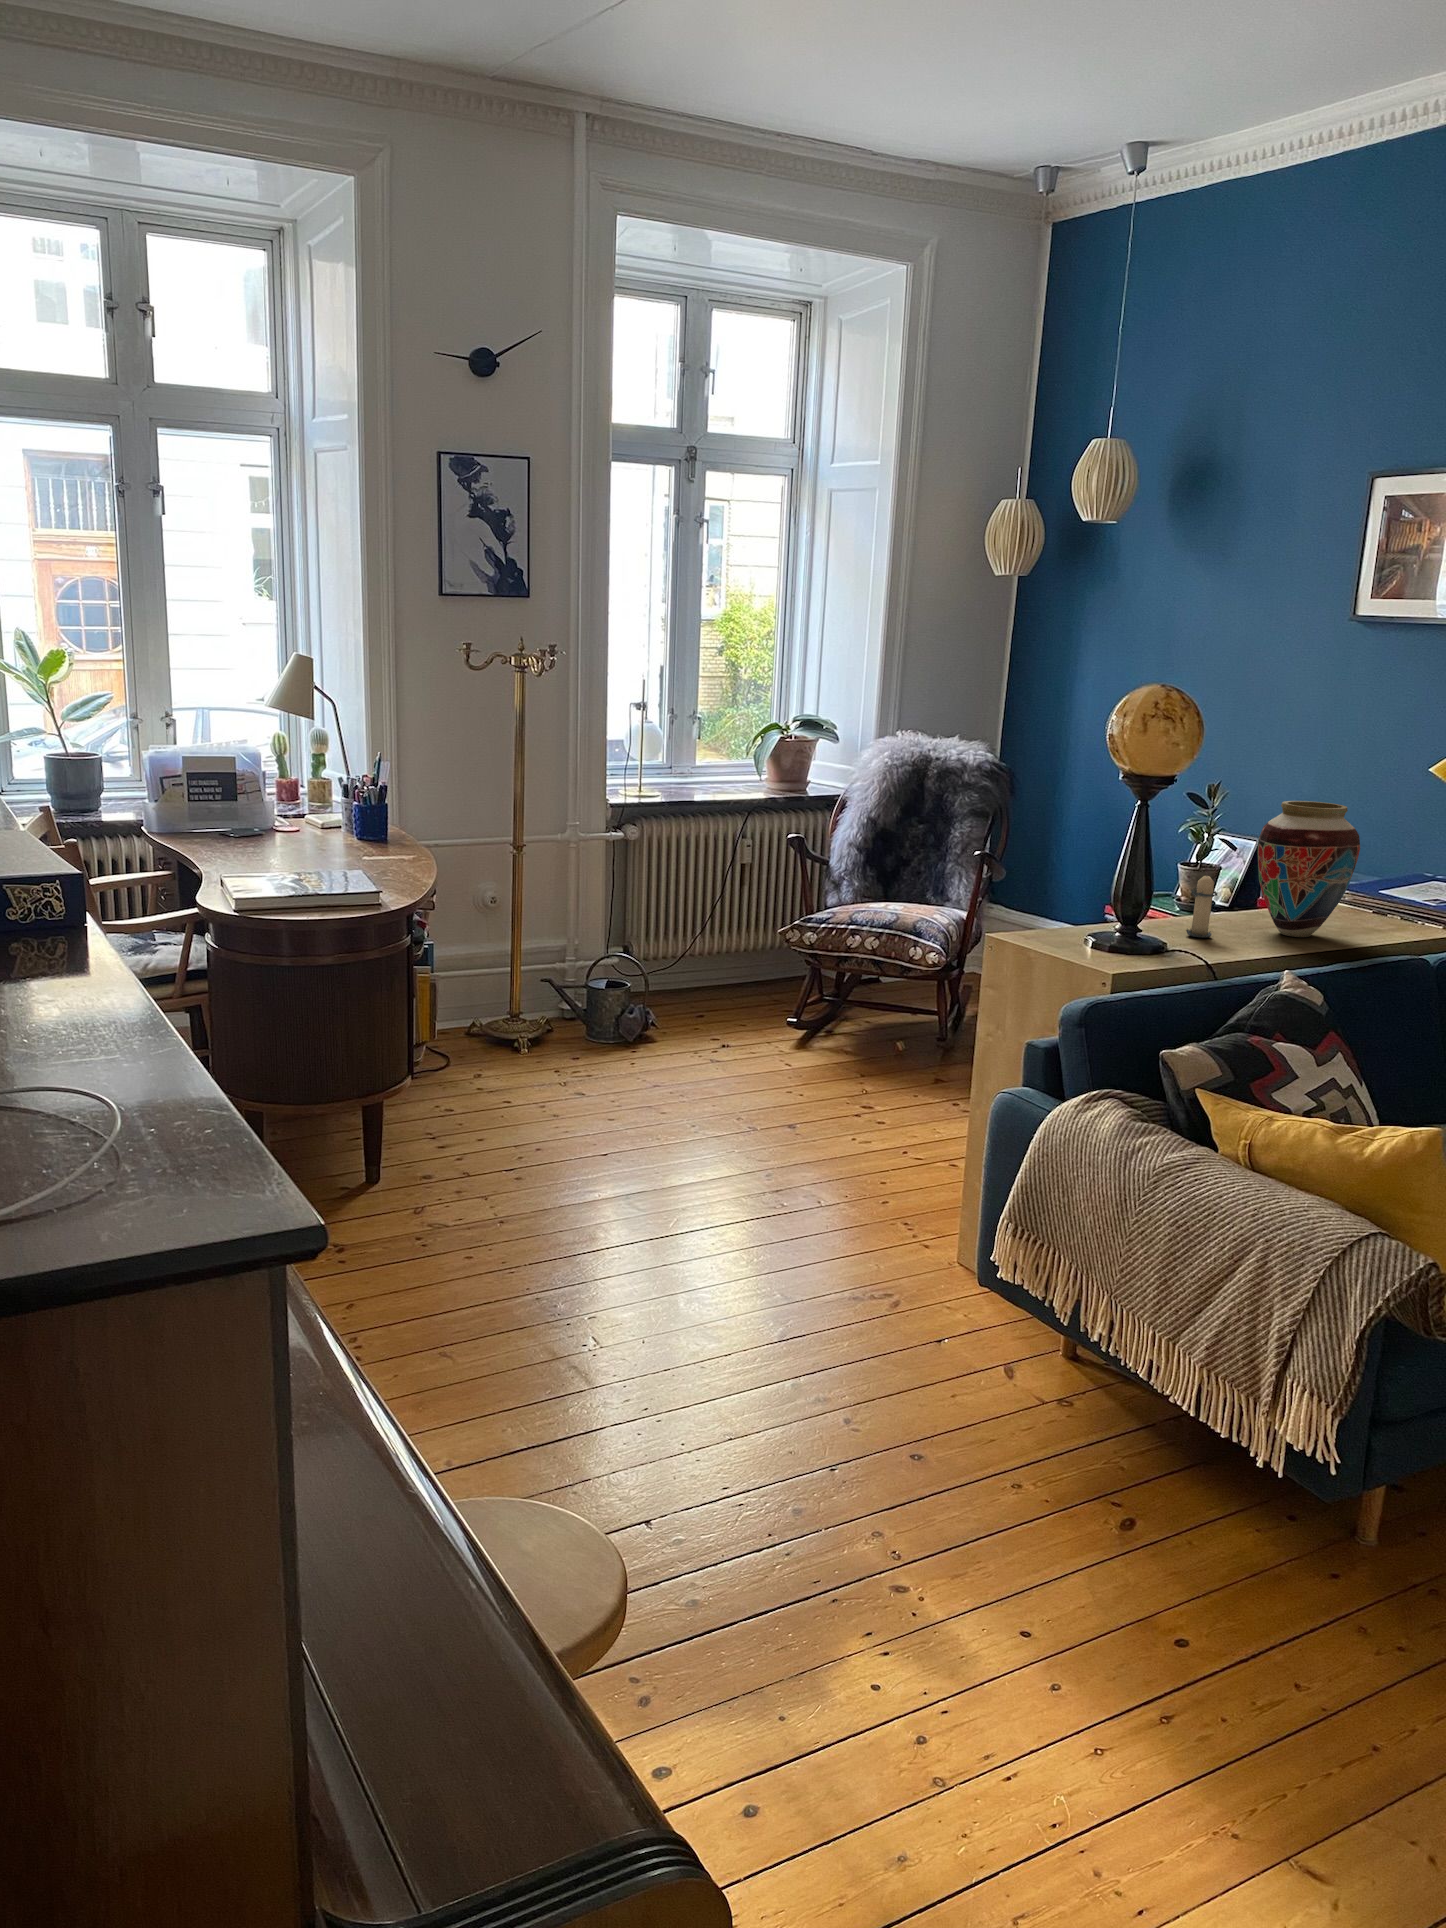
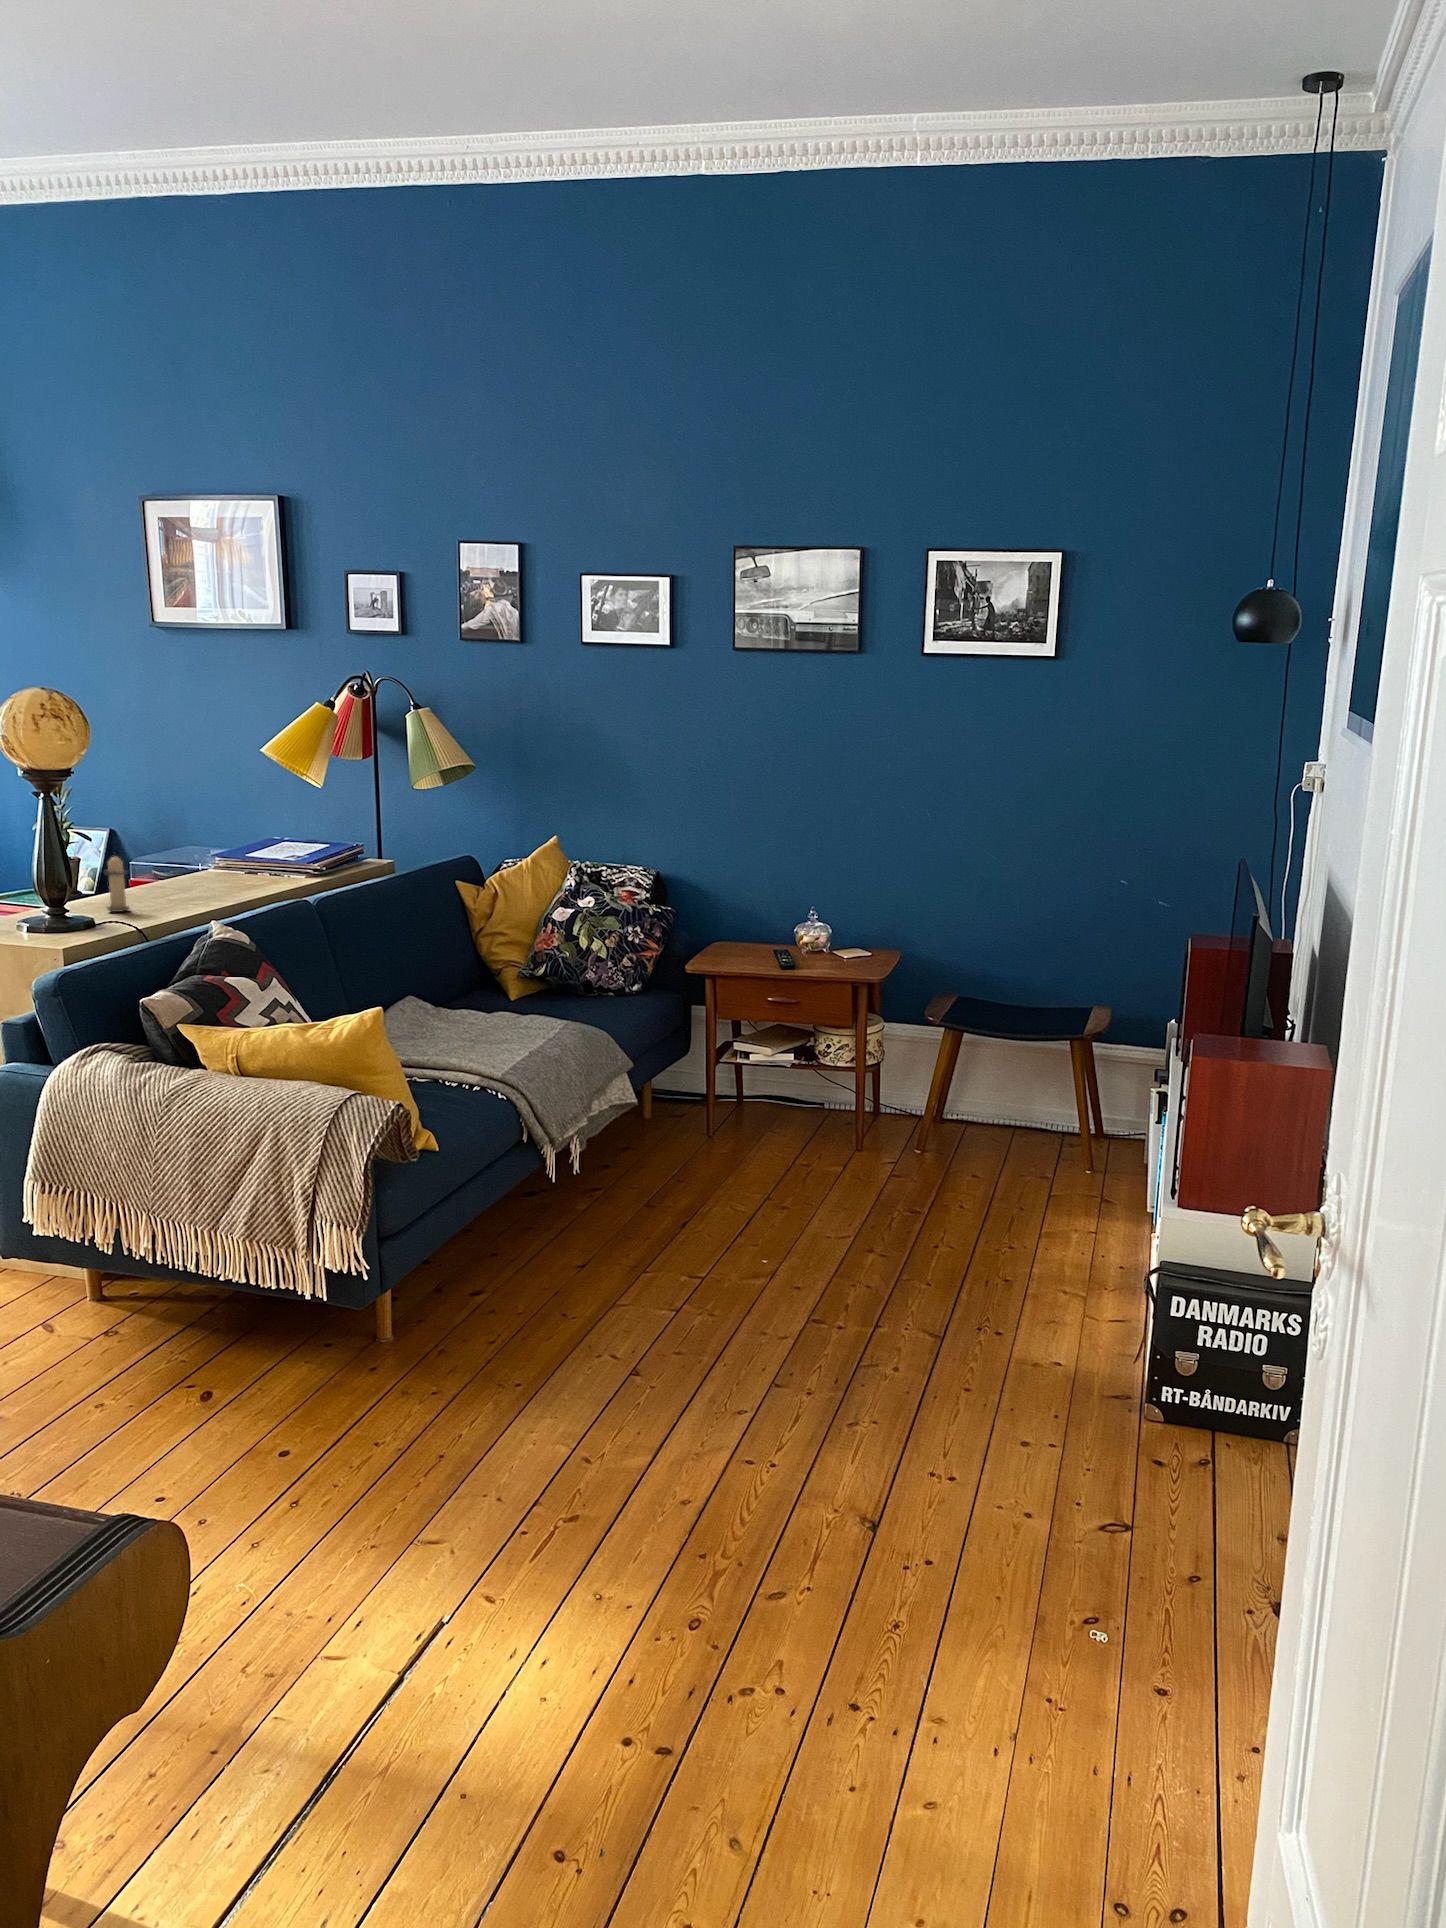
vase: present [1258,801,1360,937] -> none [150,785,237,901]

